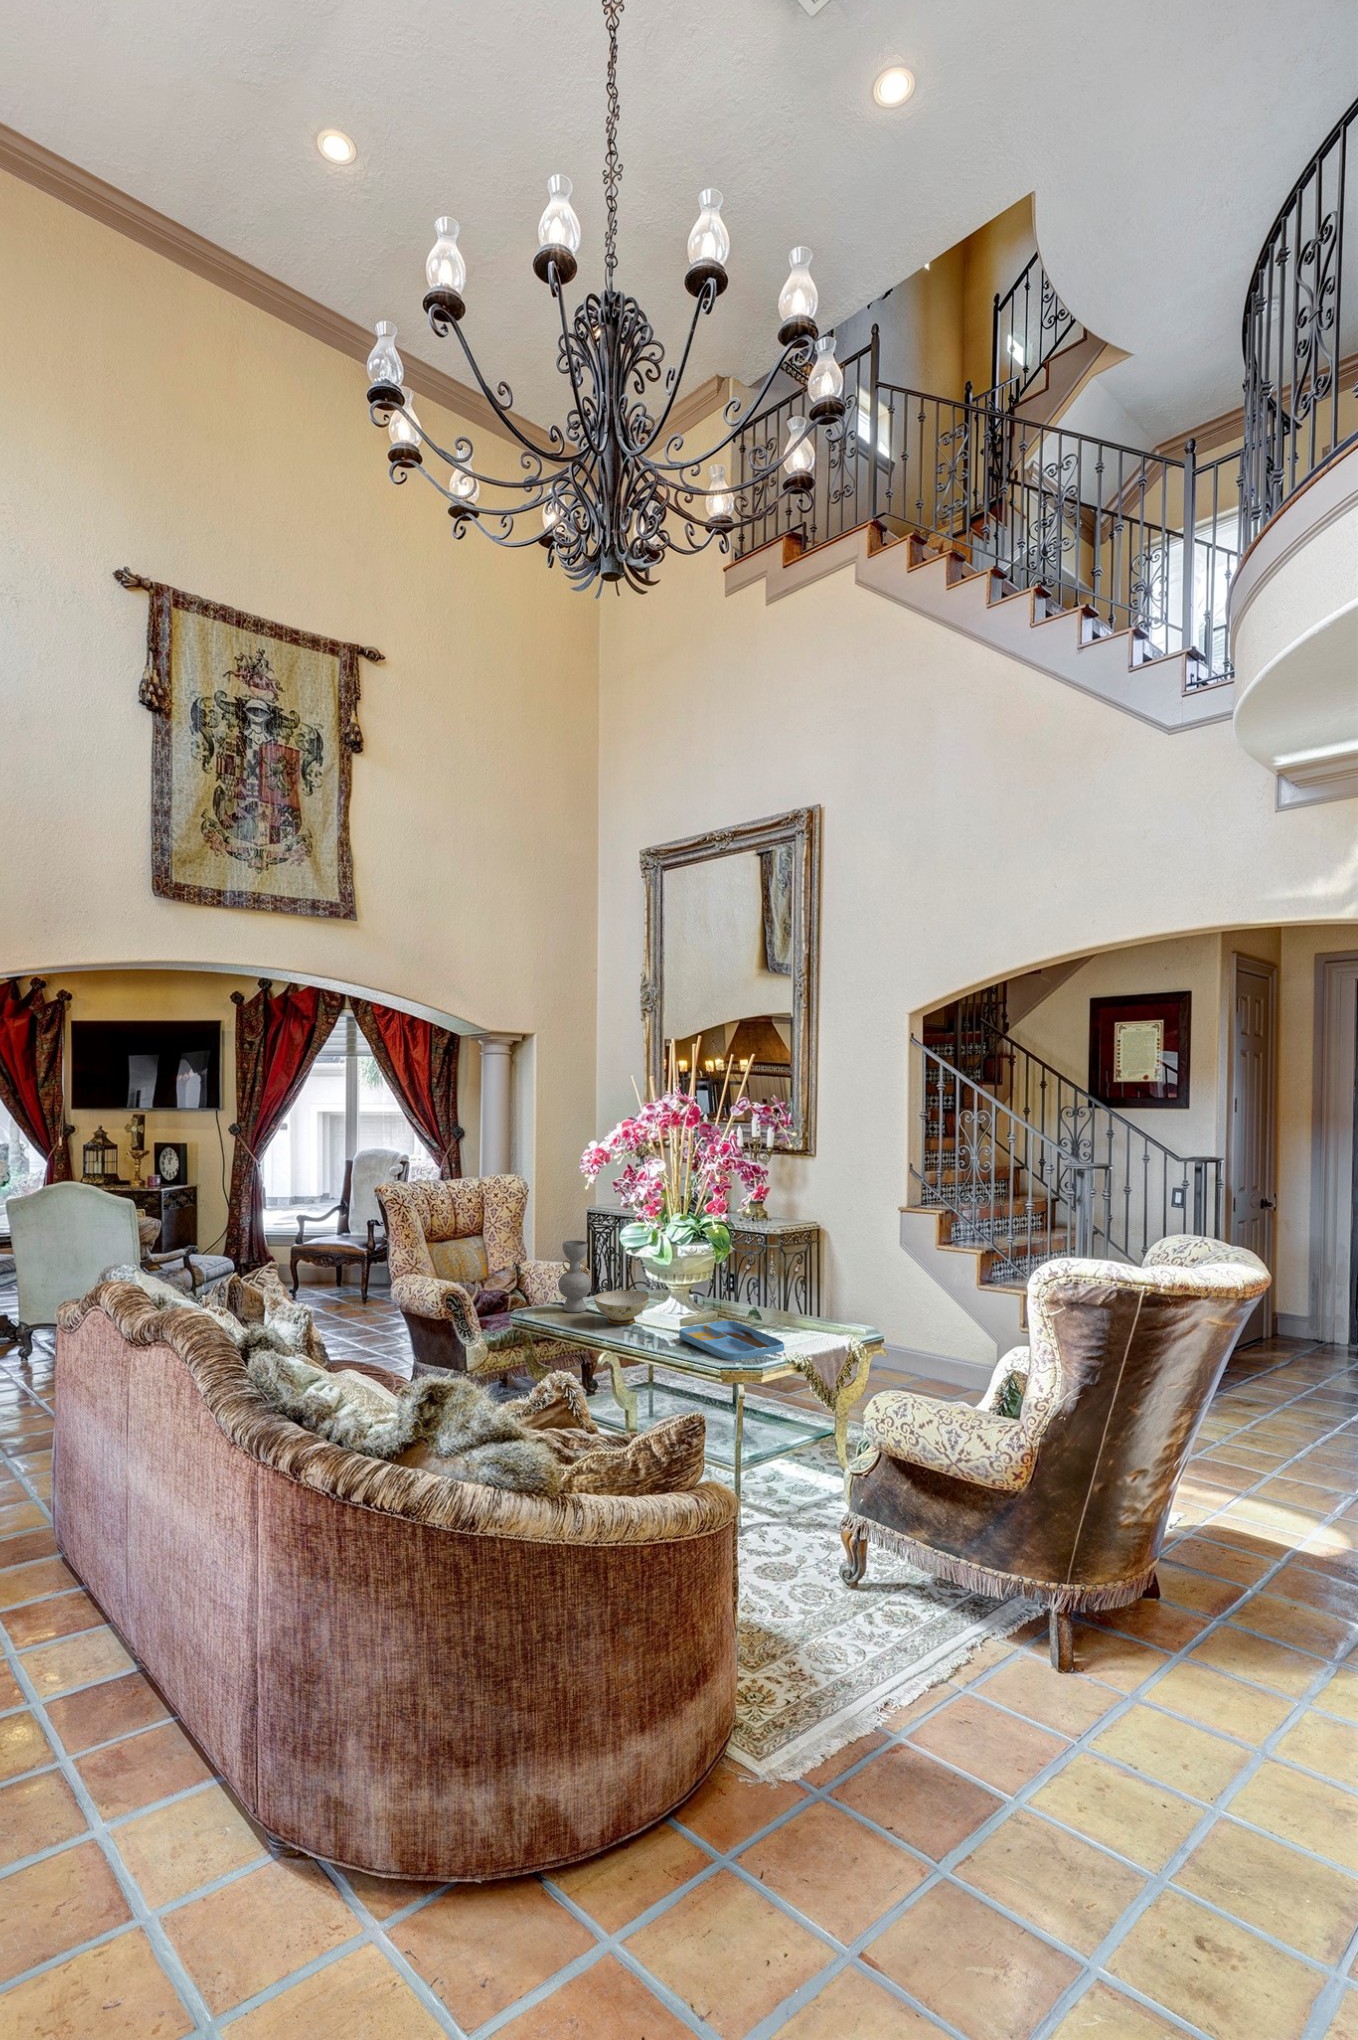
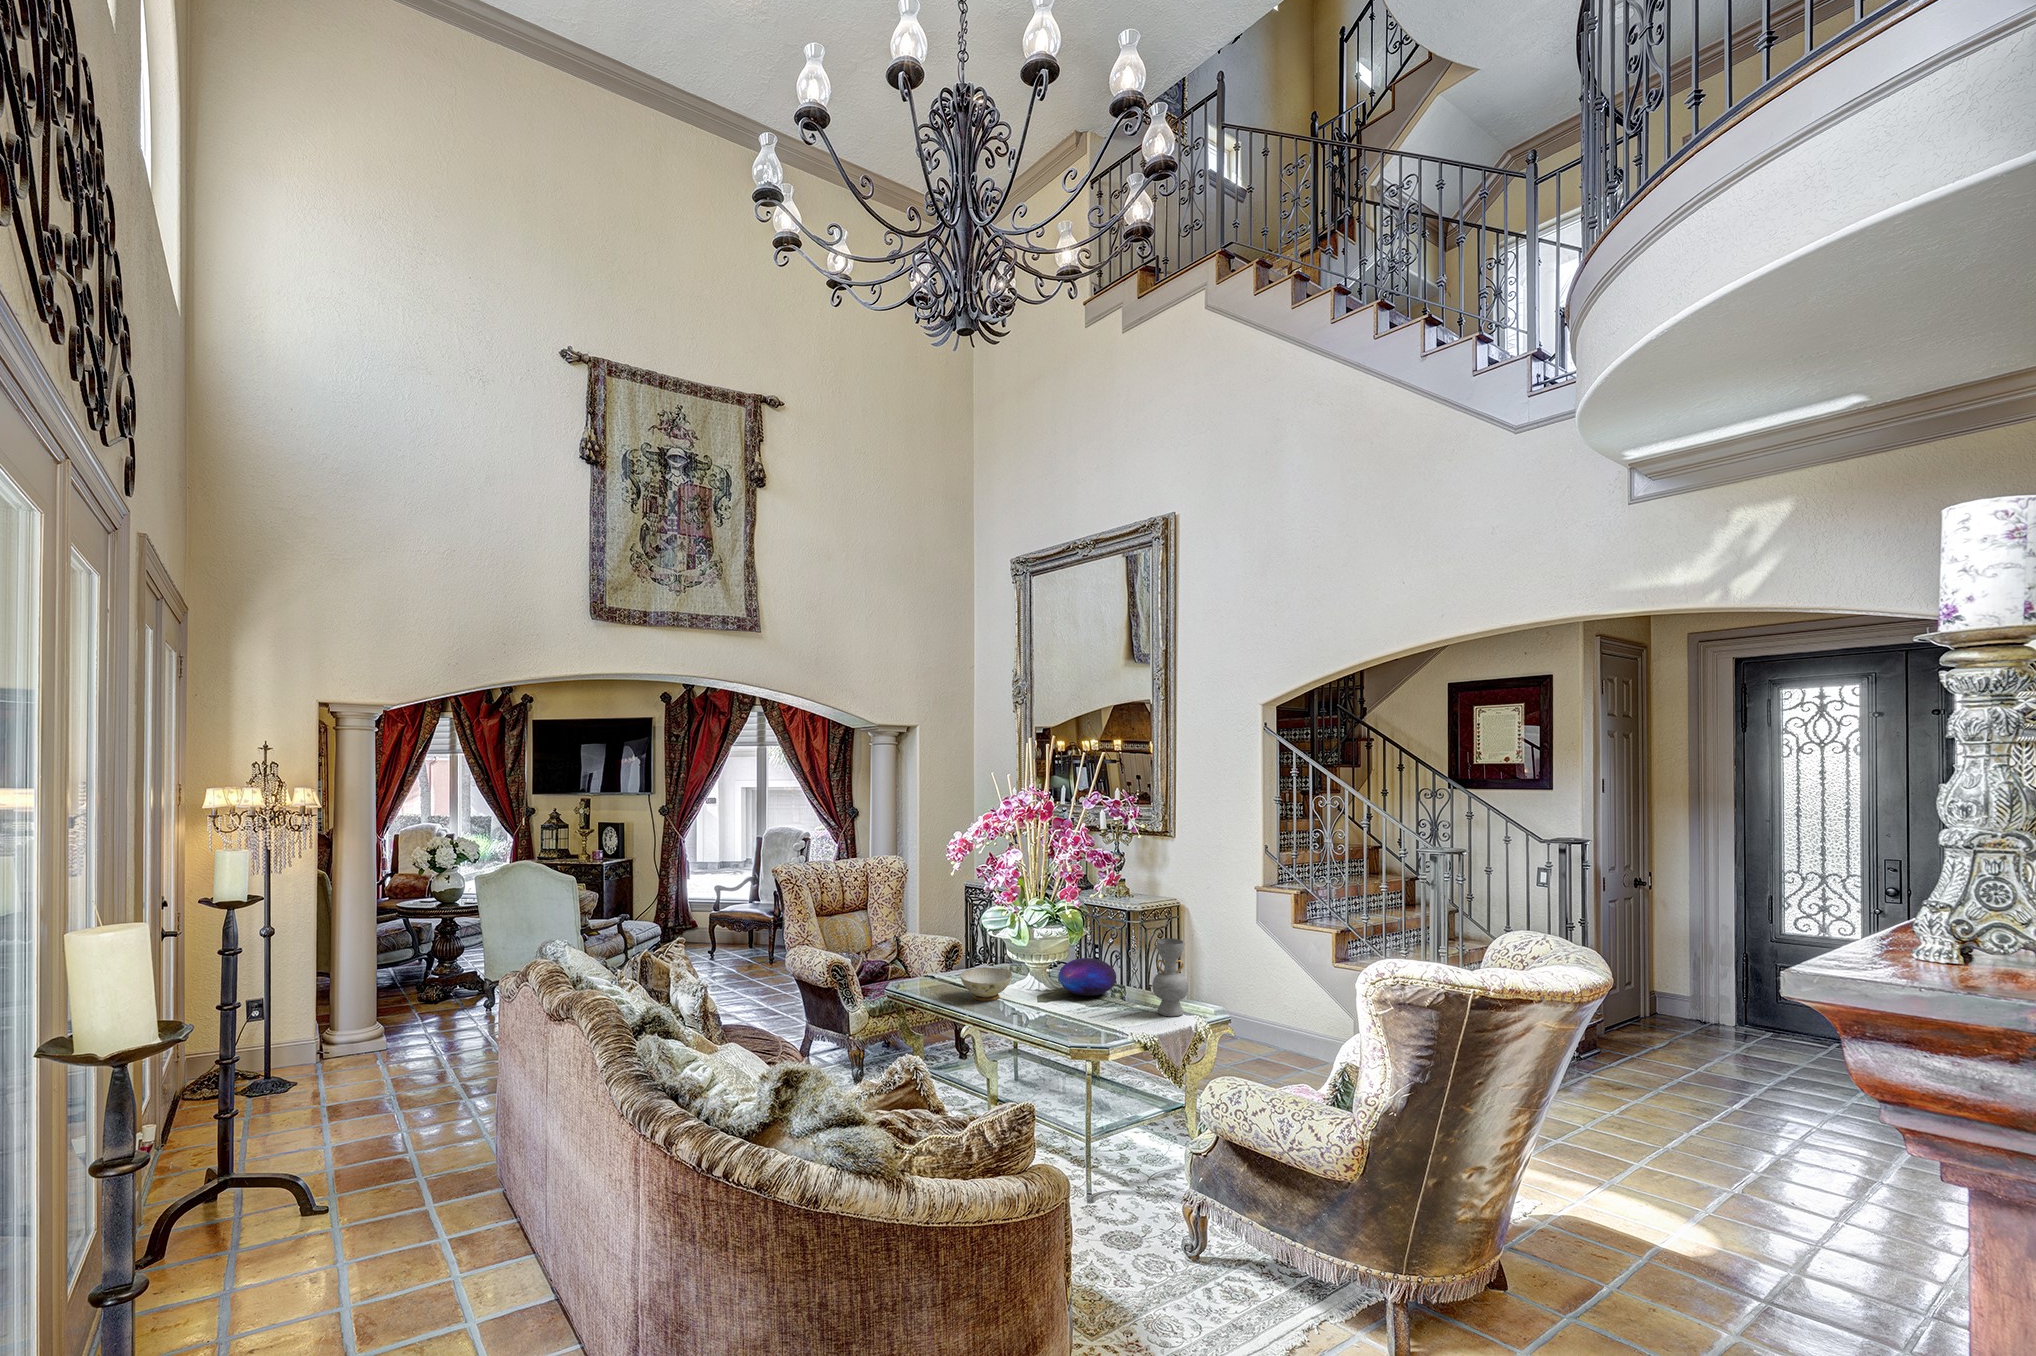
decorative vase: present [558,1241,591,1313] -> present [1152,938,1188,1017]
decorative orb: none [698,1279,760,1319] -> present [1058,958,1117,996]
tray: present [679,1321,784,1360] -> none [1037,999,1136,1041]

